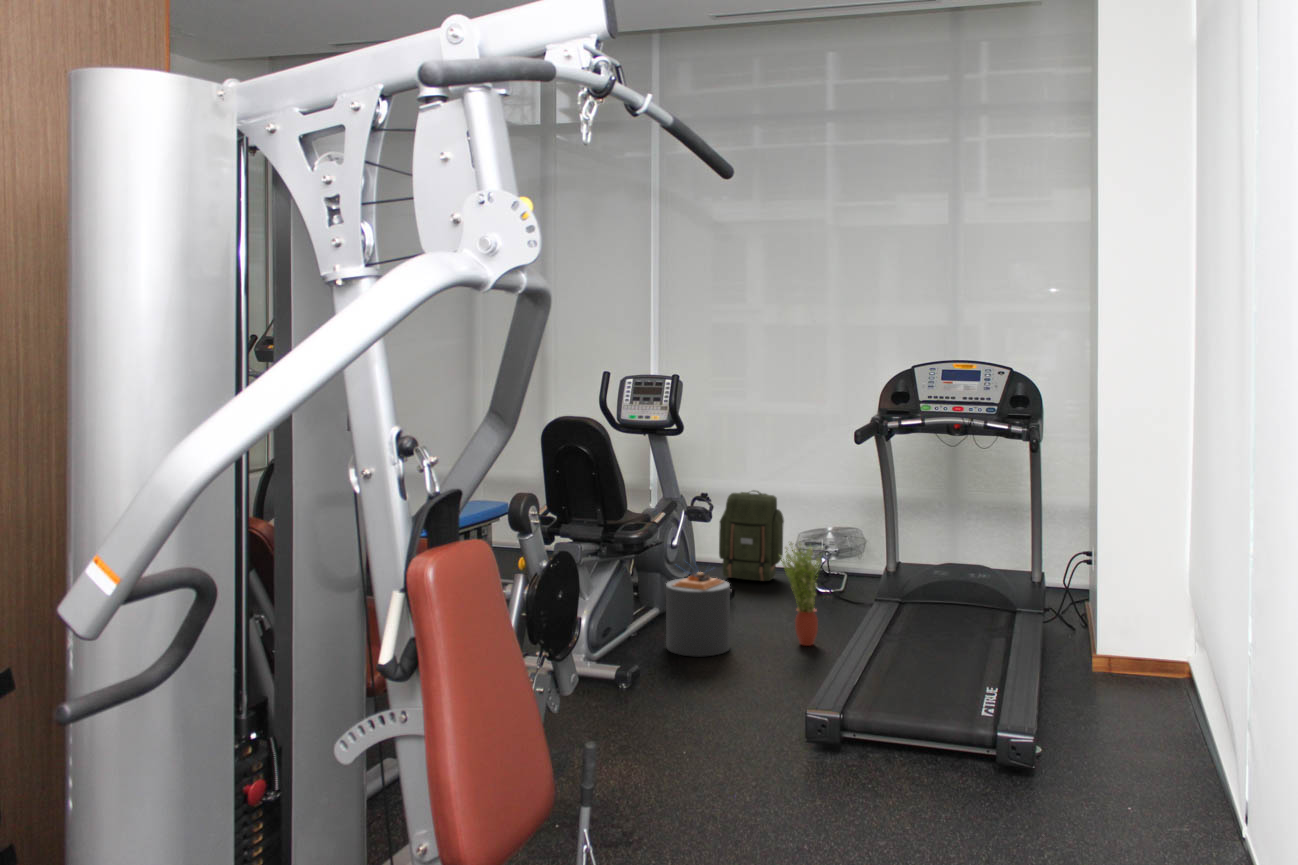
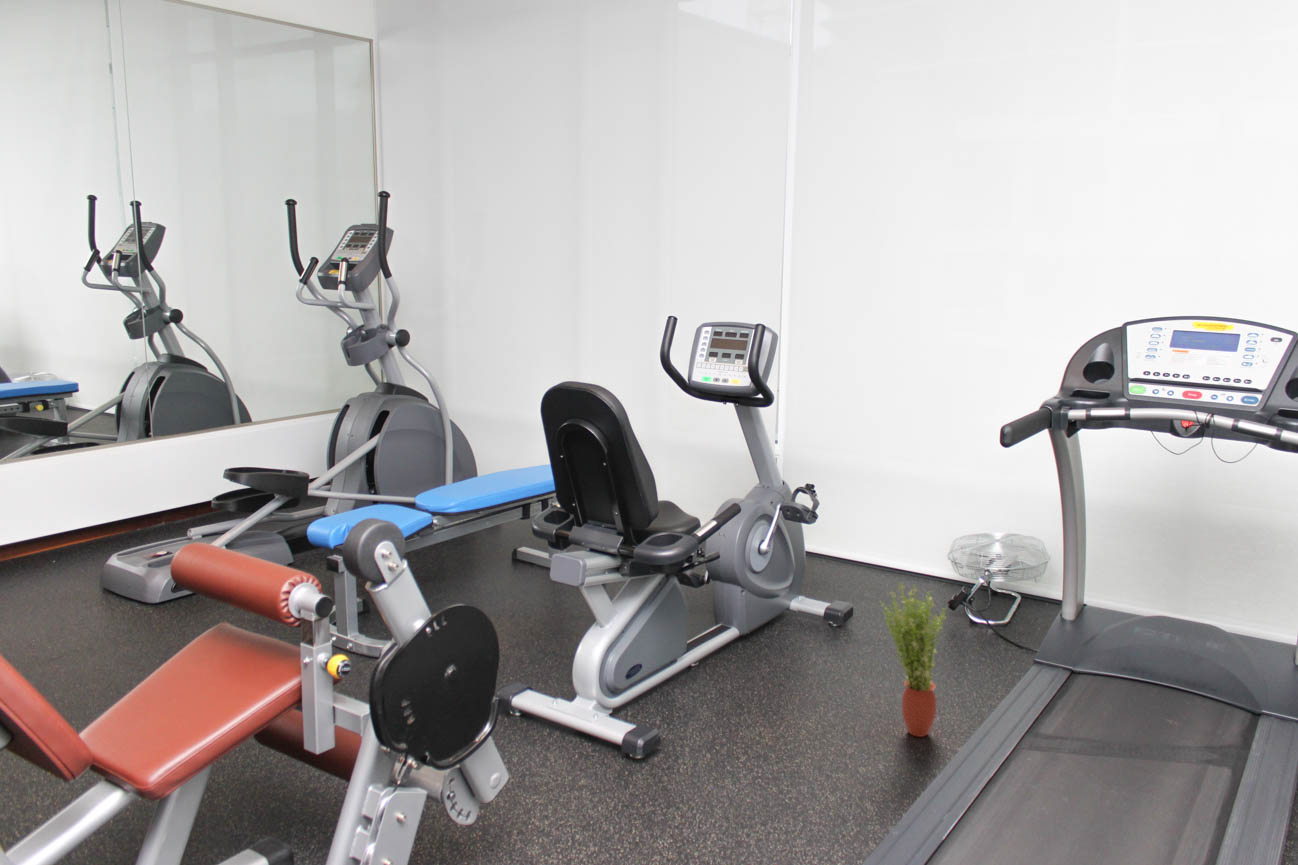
backpack: present [719,490,784,581] -> none [845,472,935,596]
trash can: present [666,561,730,656] -> none [713,585,805,742]

